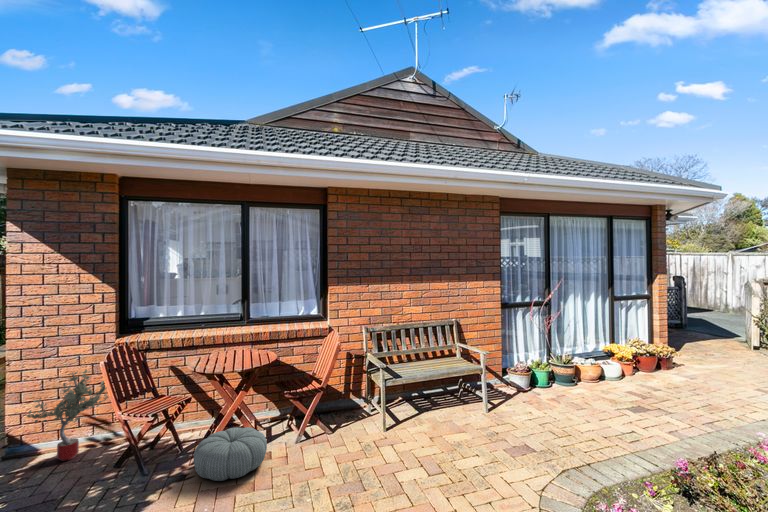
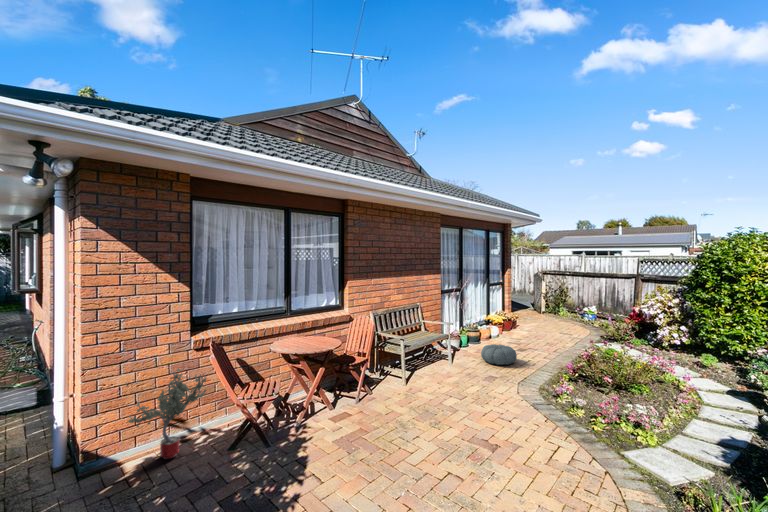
pouf: present [194,427,267,481] -> present [481,344,517,365]

